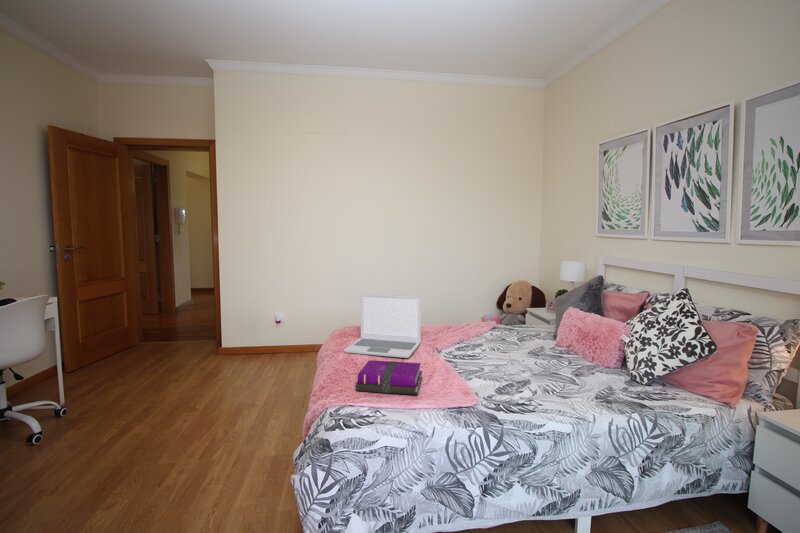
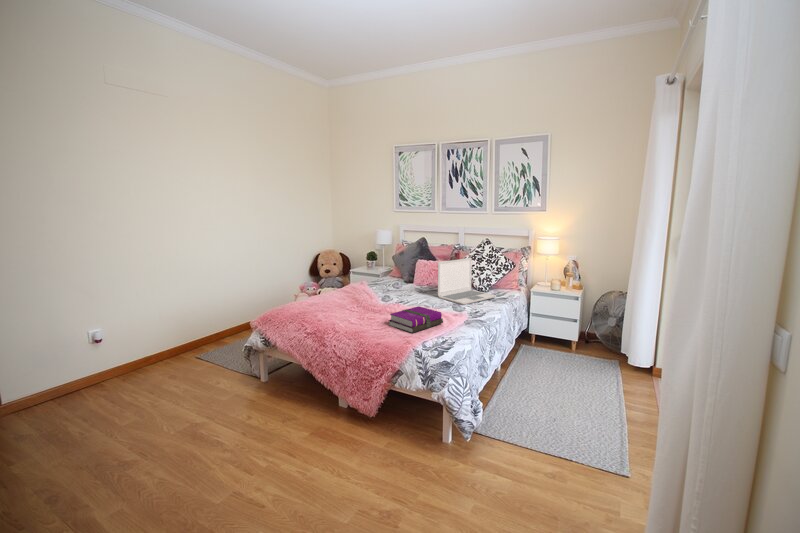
laptop: present [344,294,421,358] -> present [438,258,496,305]

